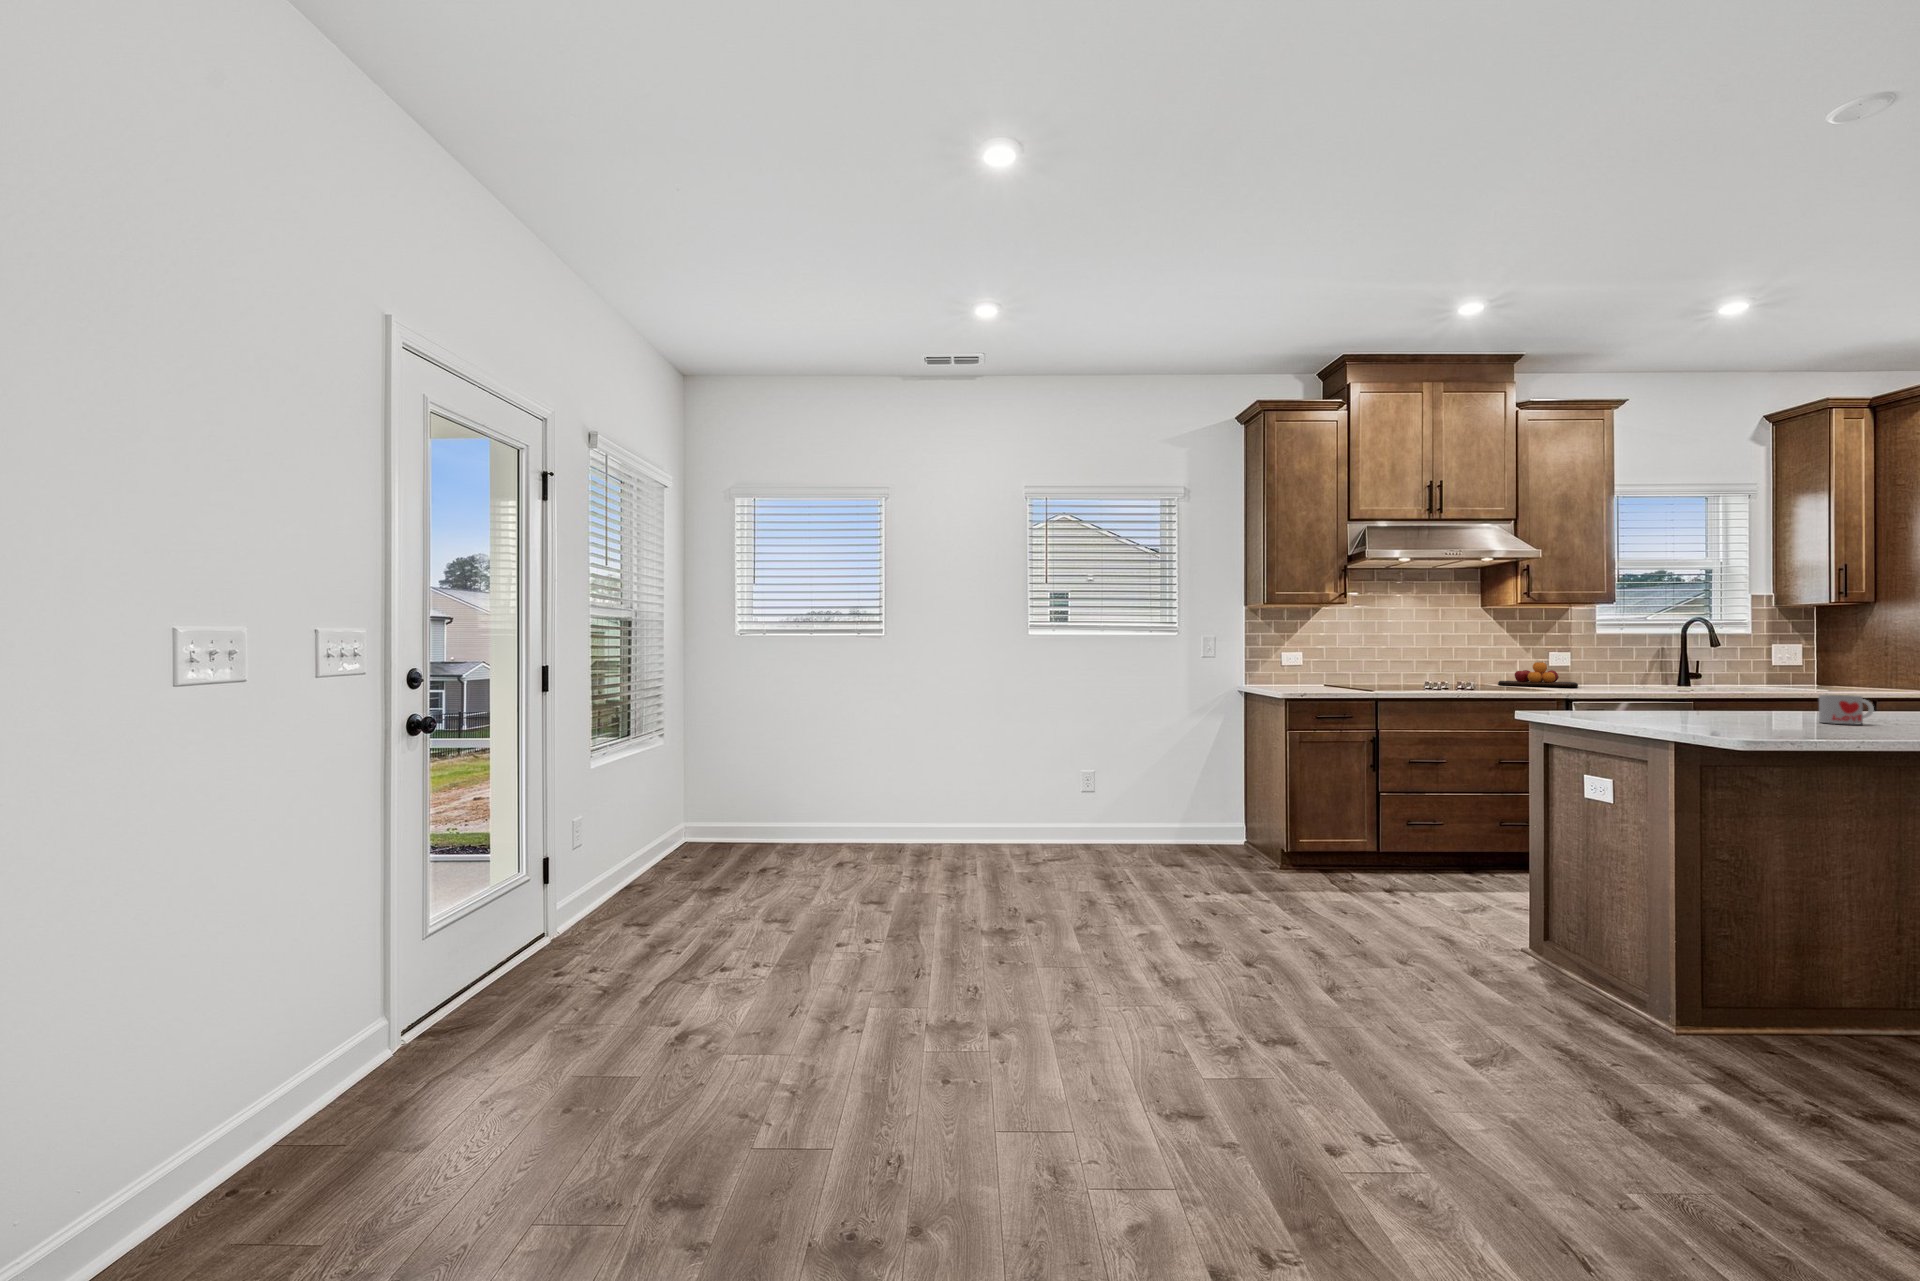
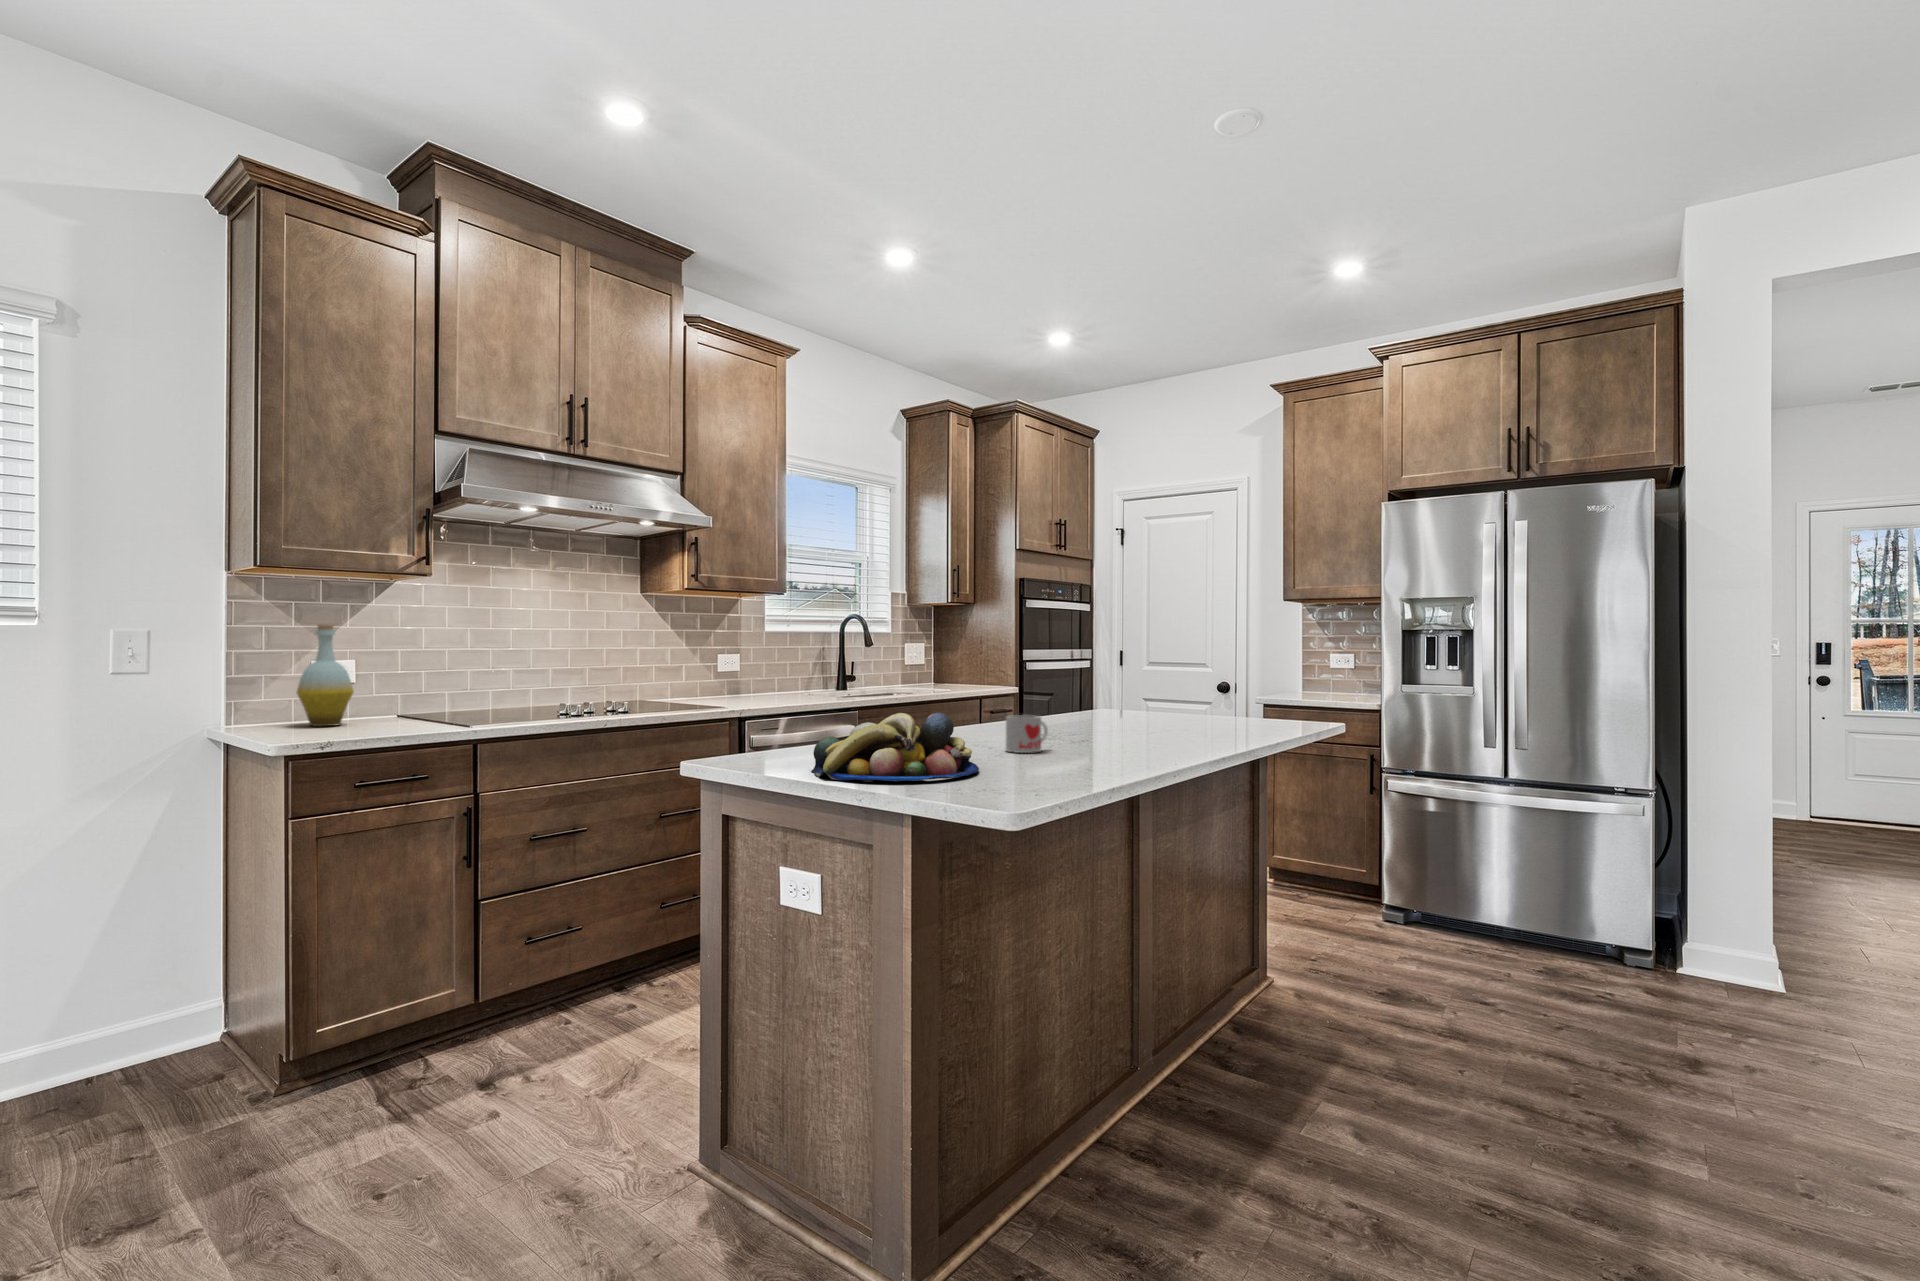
bottle: none [1276,632,1305,686] -> present [297,624,354,726]
chopping board: present [1498,662,1578,687] -> none [659,670,749,703]
fruit bowl: none [1610,683,1767,728] -> present [812,713,979,781]

